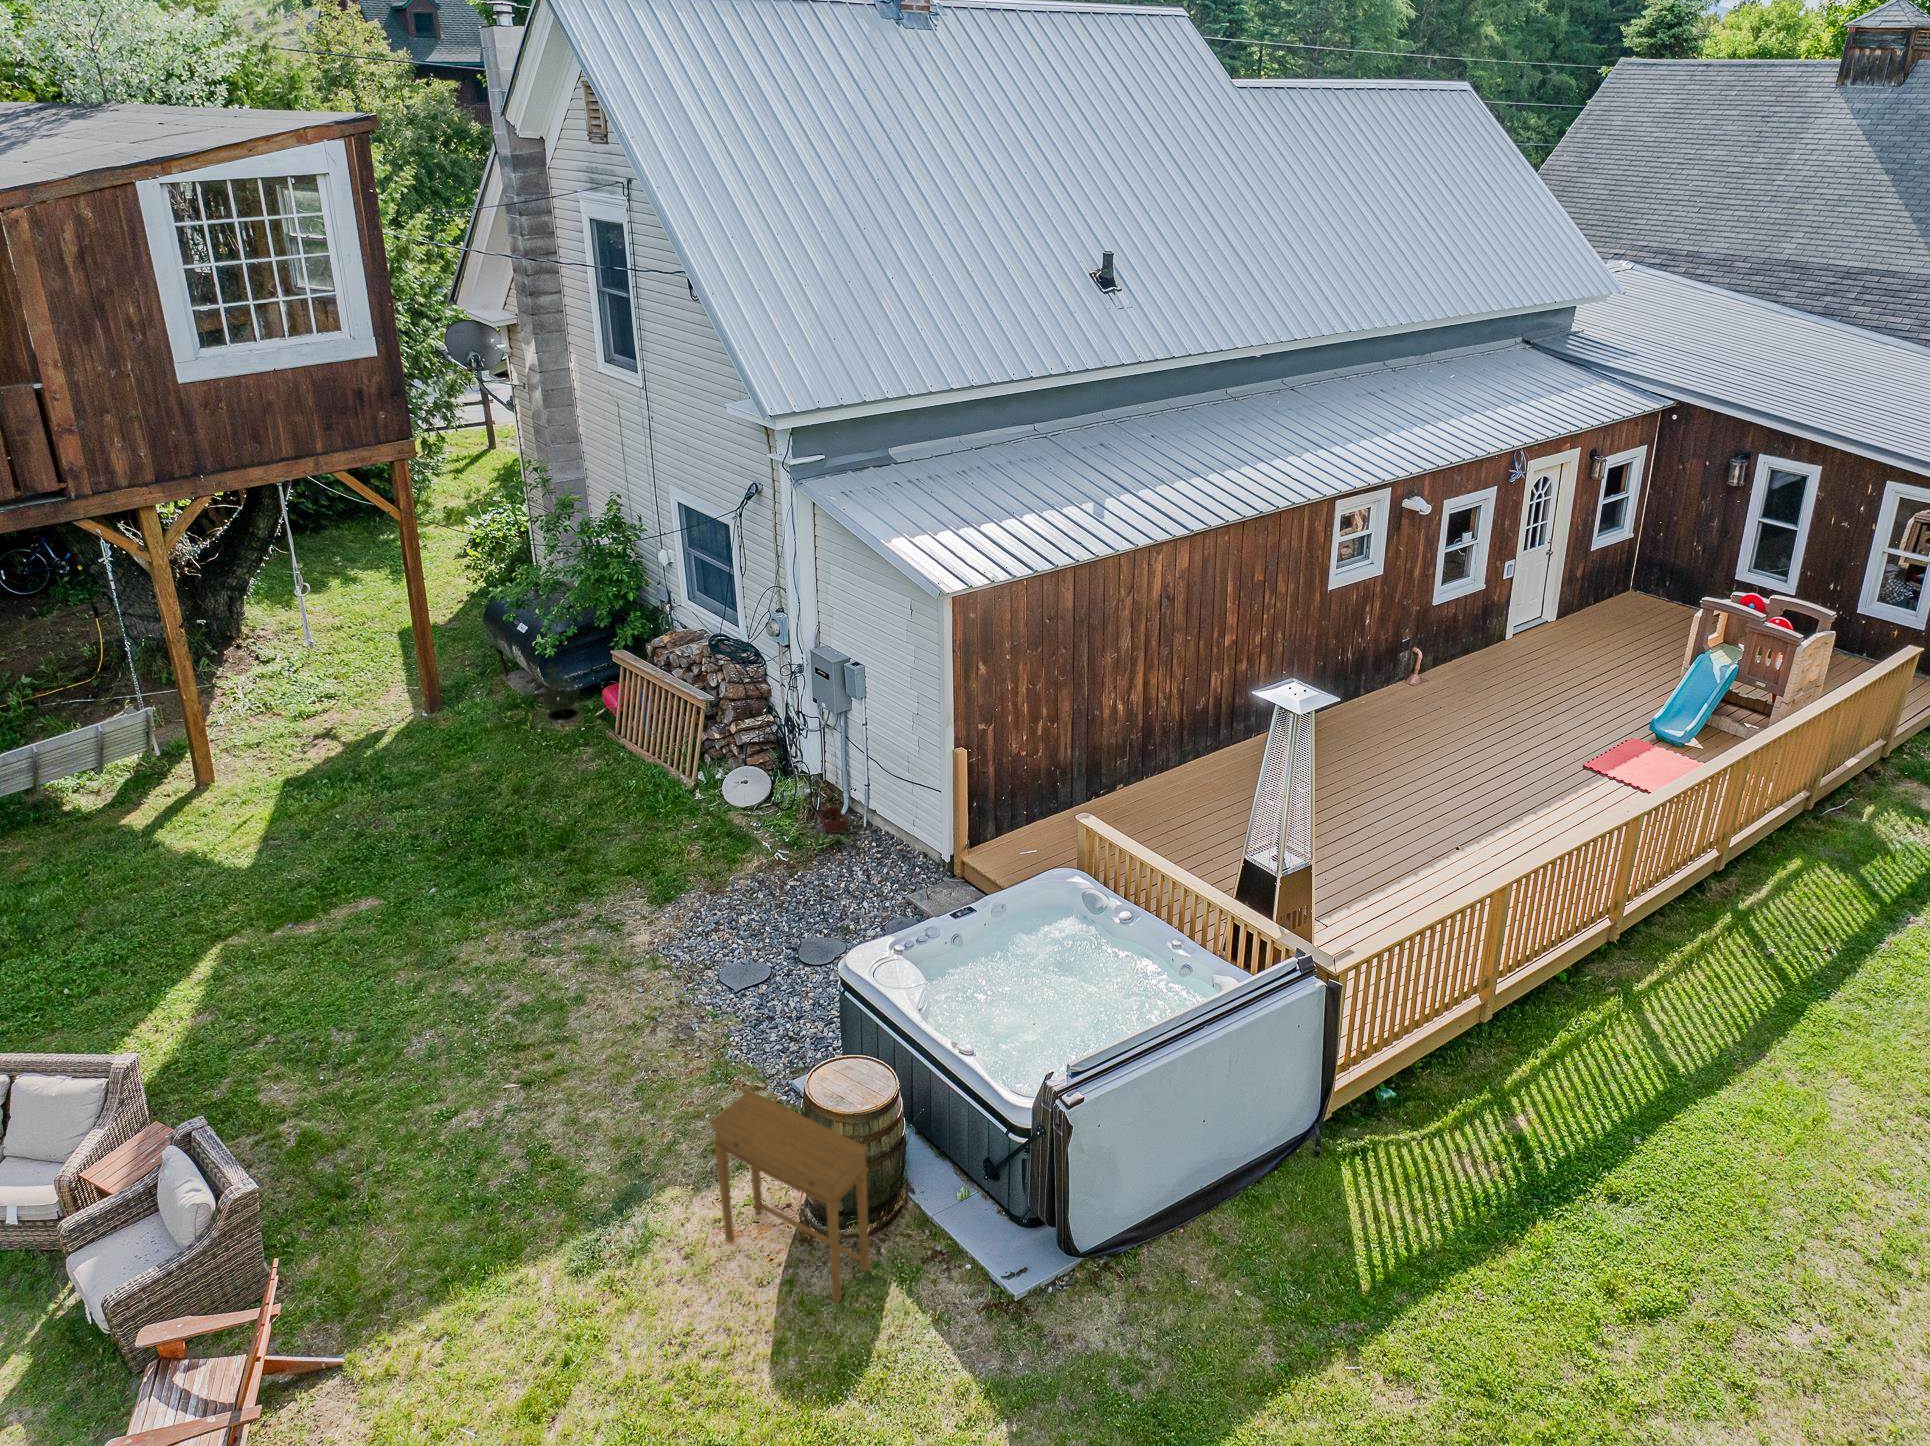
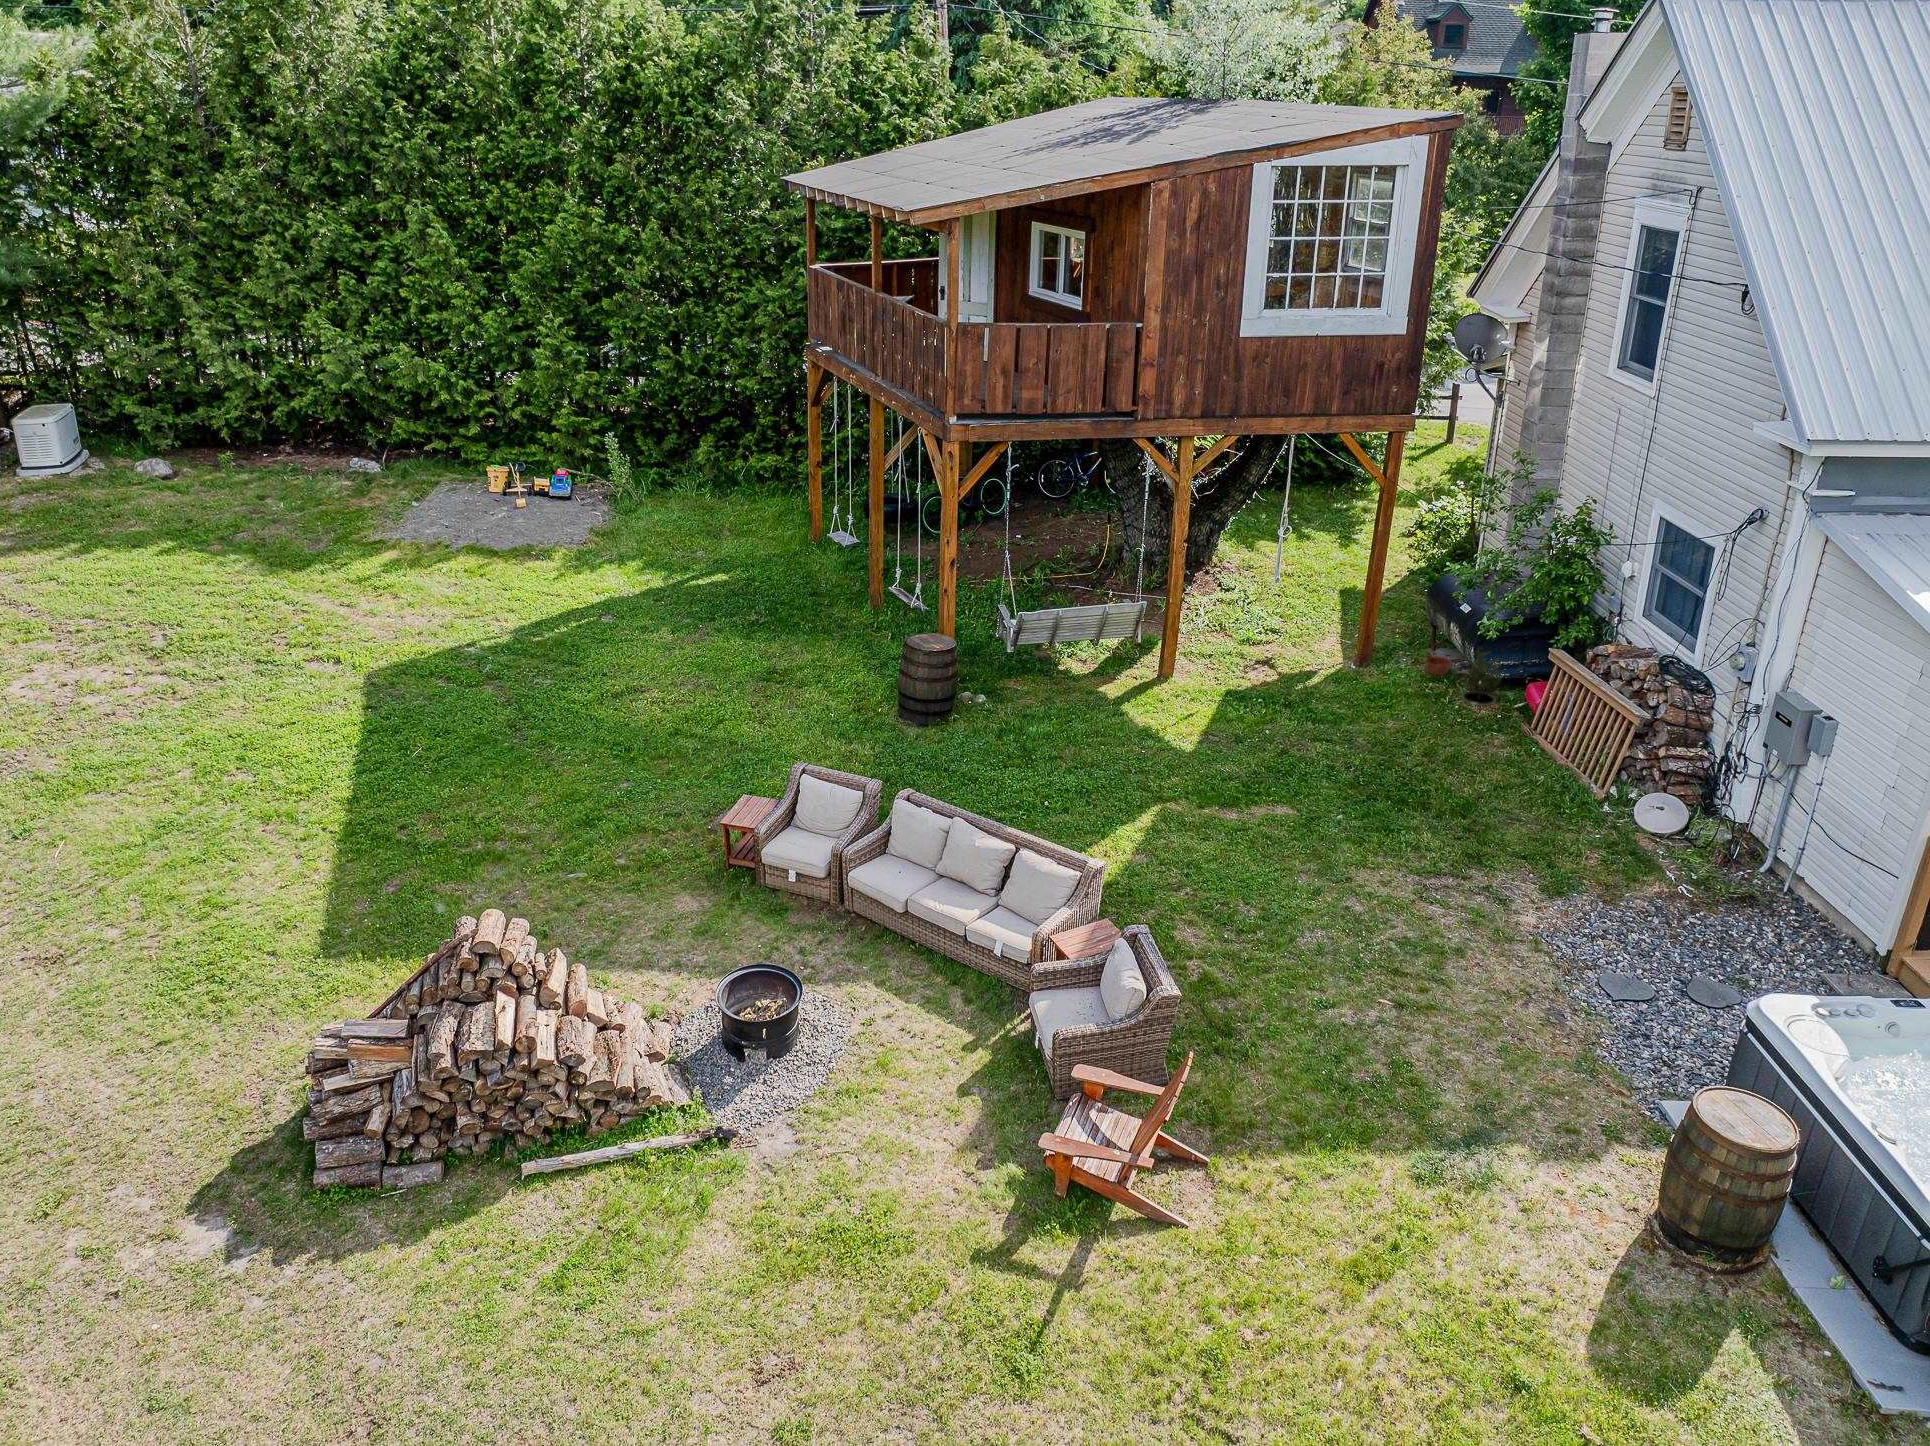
basket: present [820,793,849,833] -> present [1426,642,1451,675]
side table: present [711,1090,869,1302] -> none [1559,1083,1749,1323]

